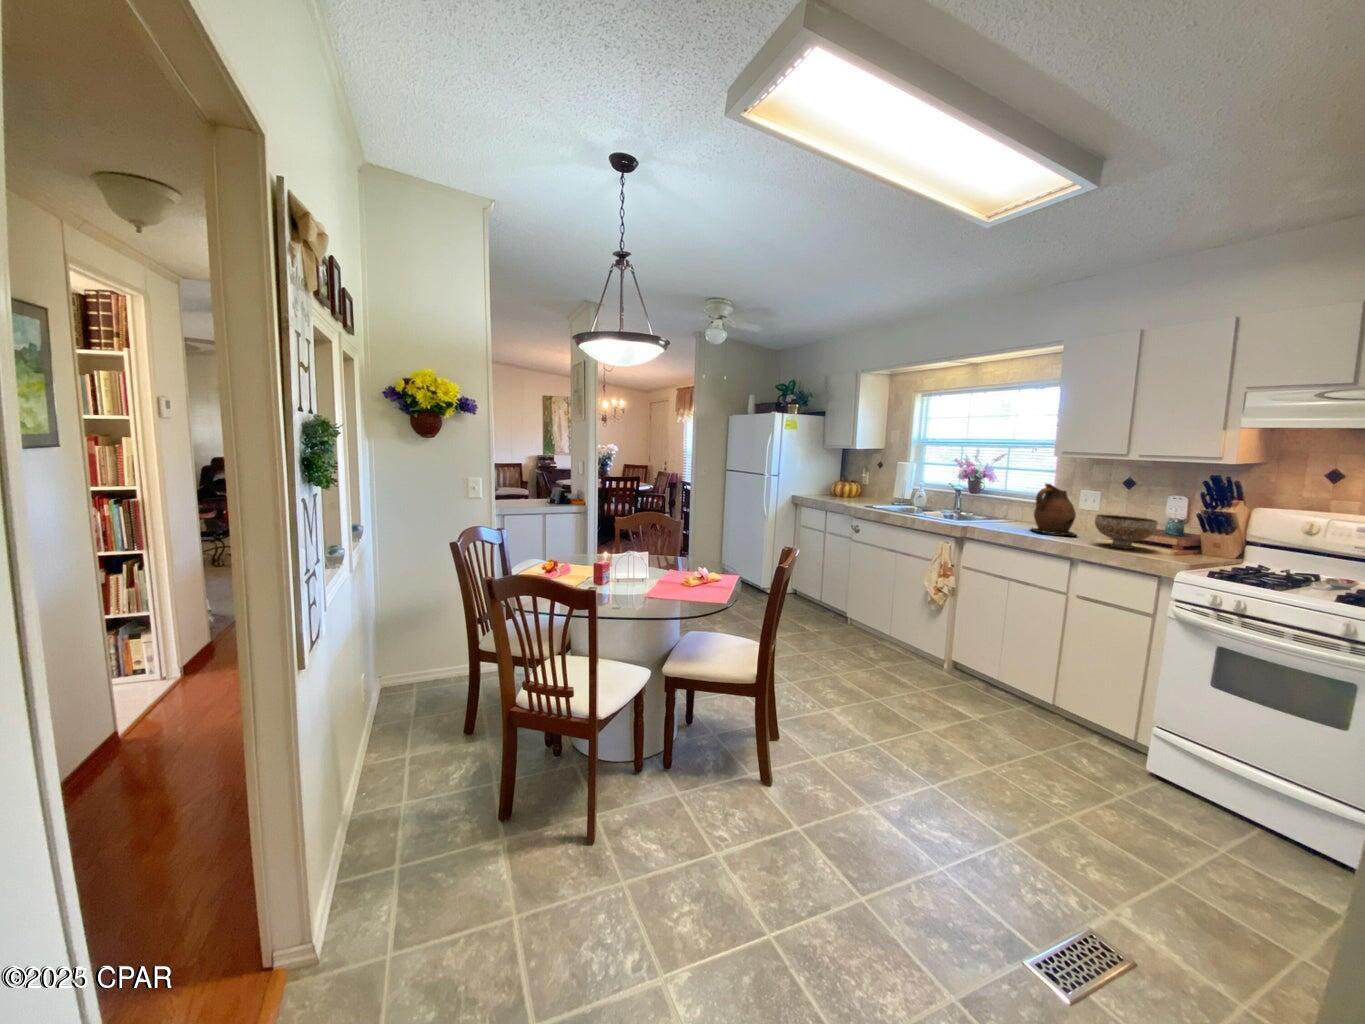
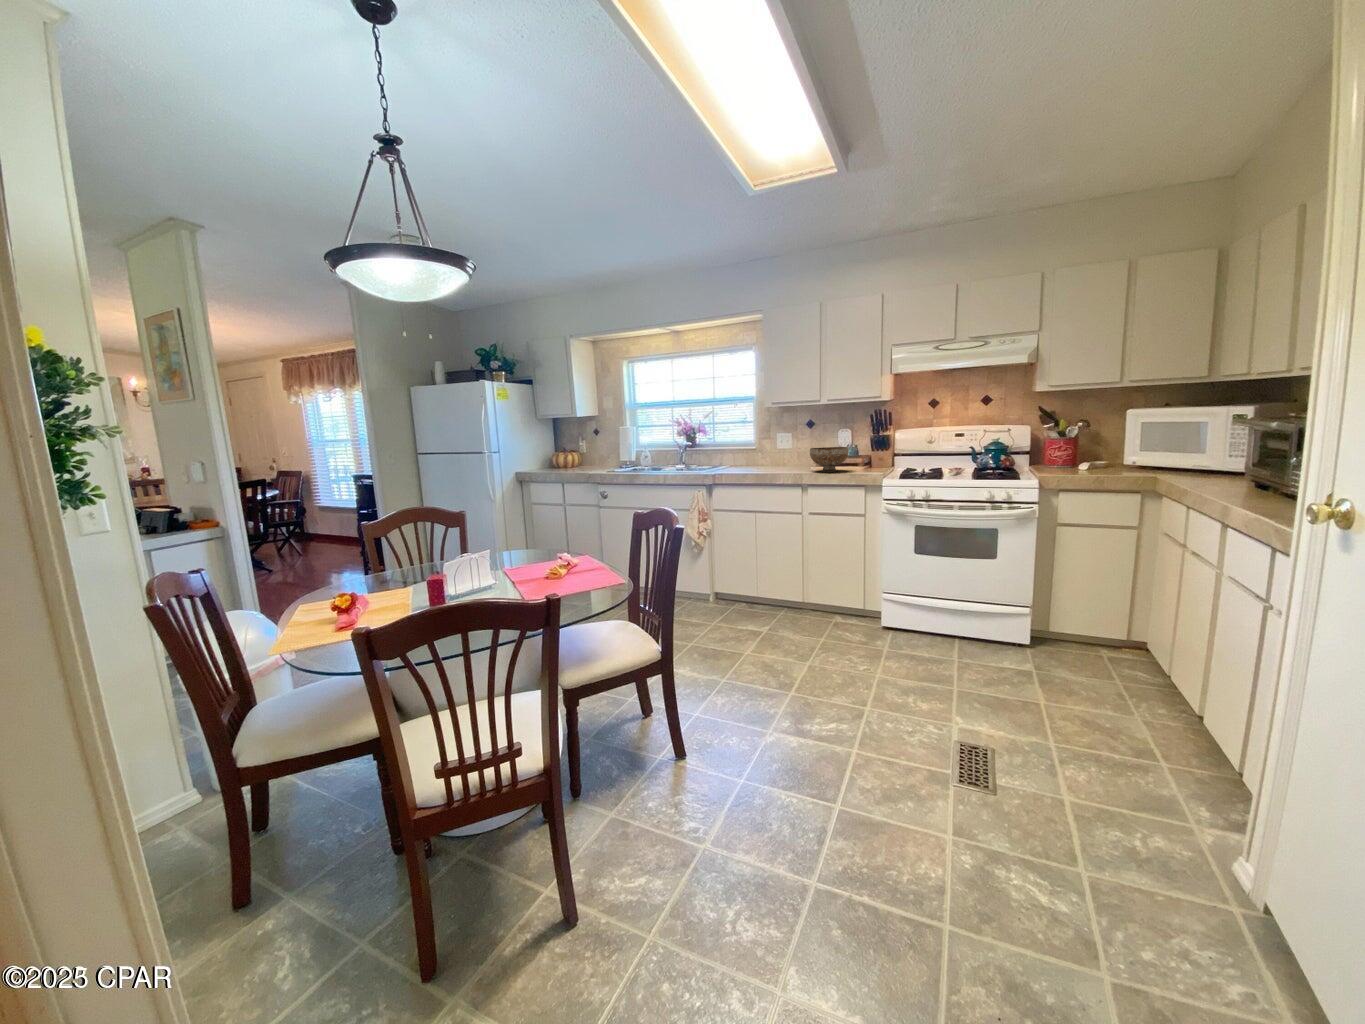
ceramic pitcher: present [1031,484,1077,536] -> none [756,429,794,470]

